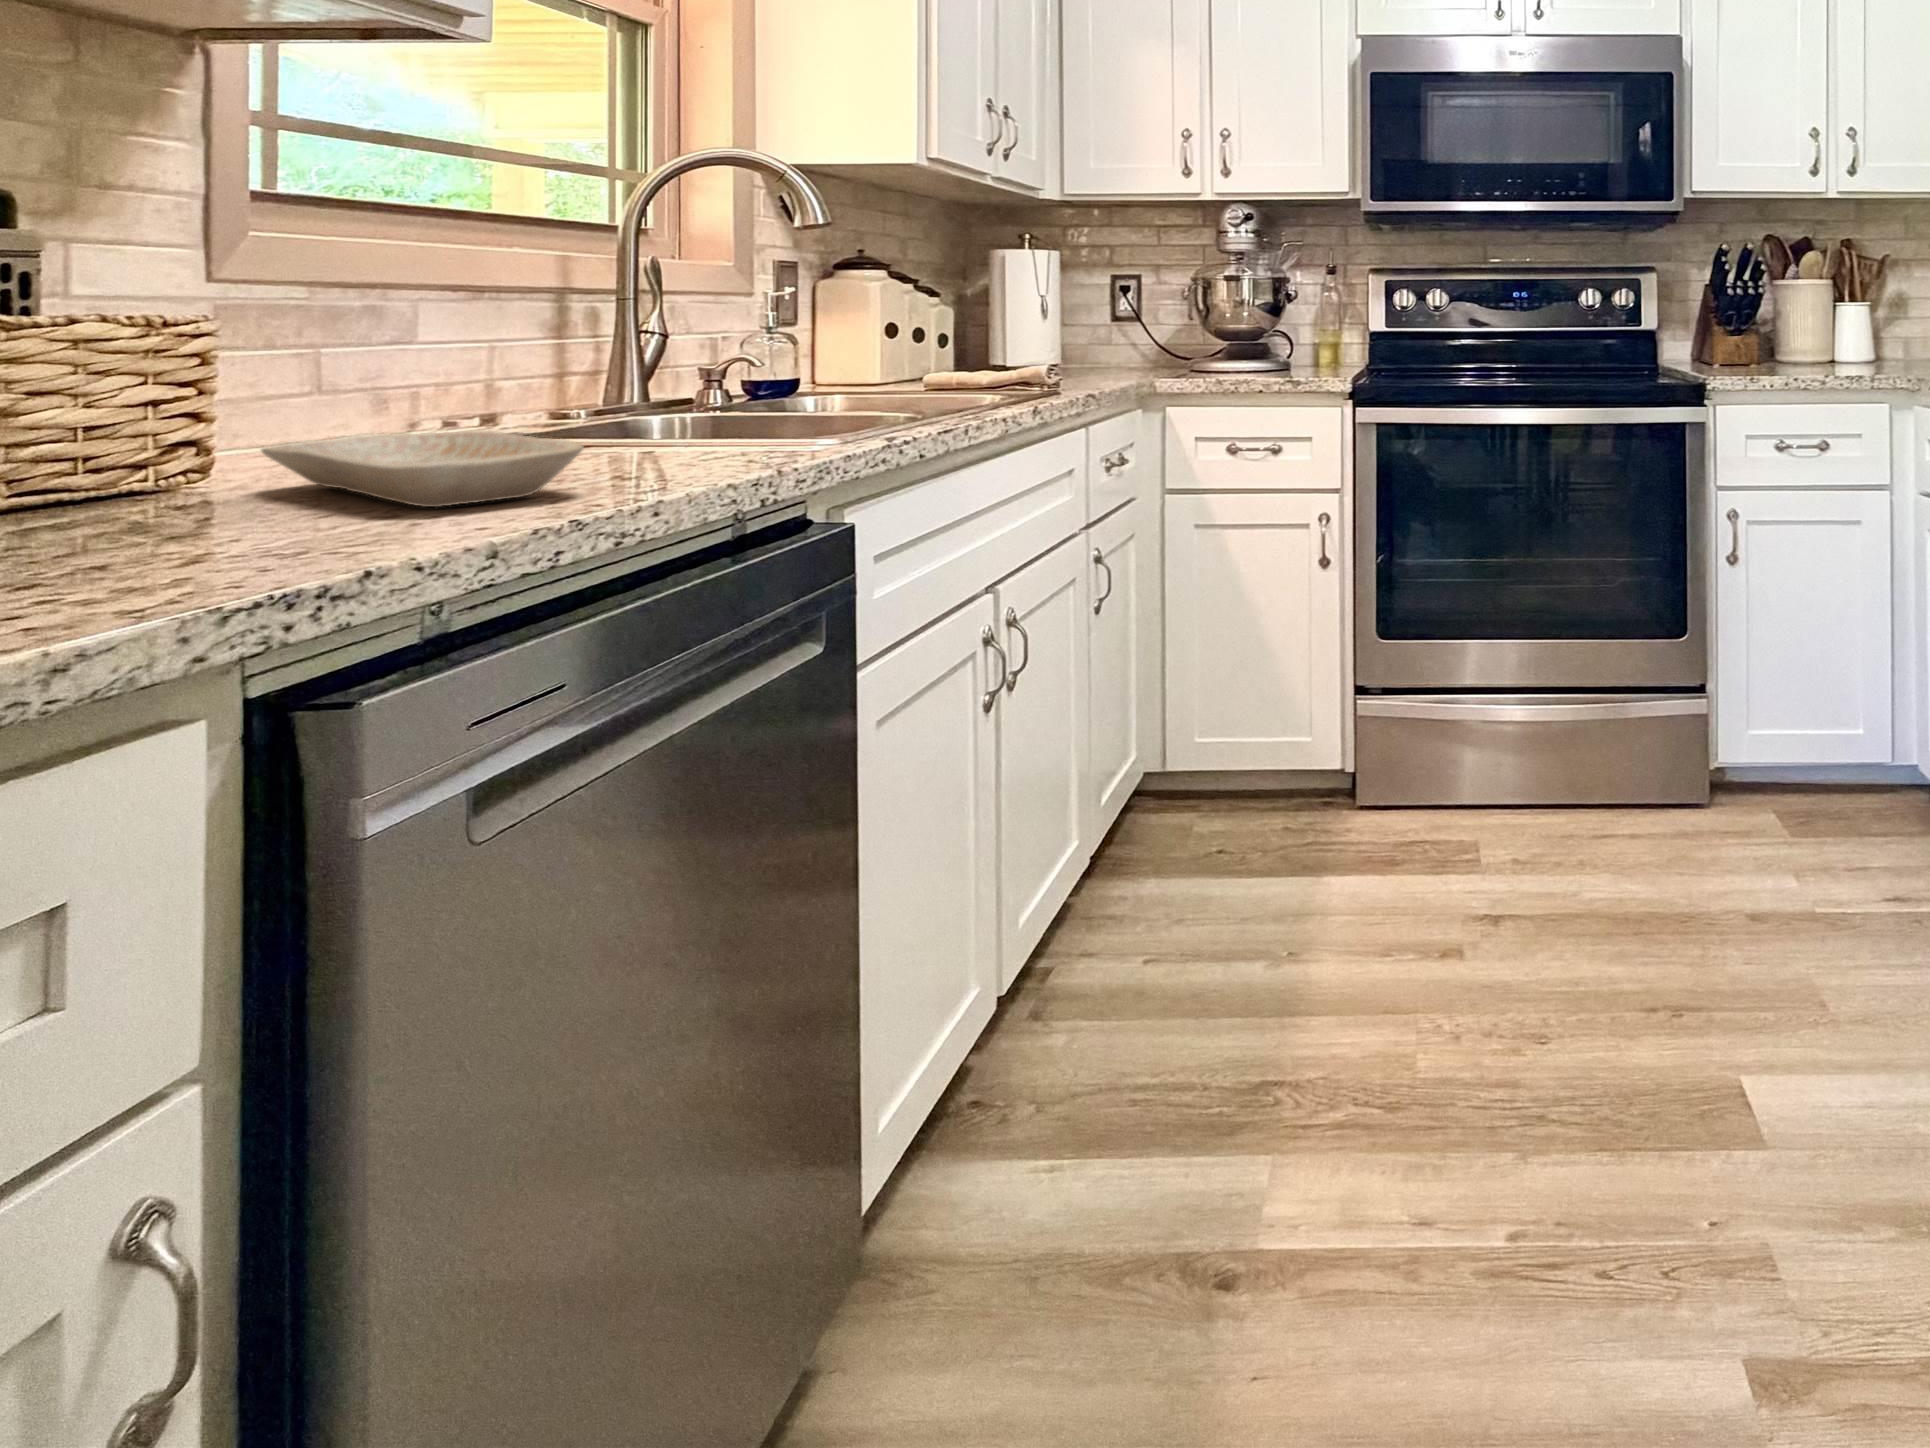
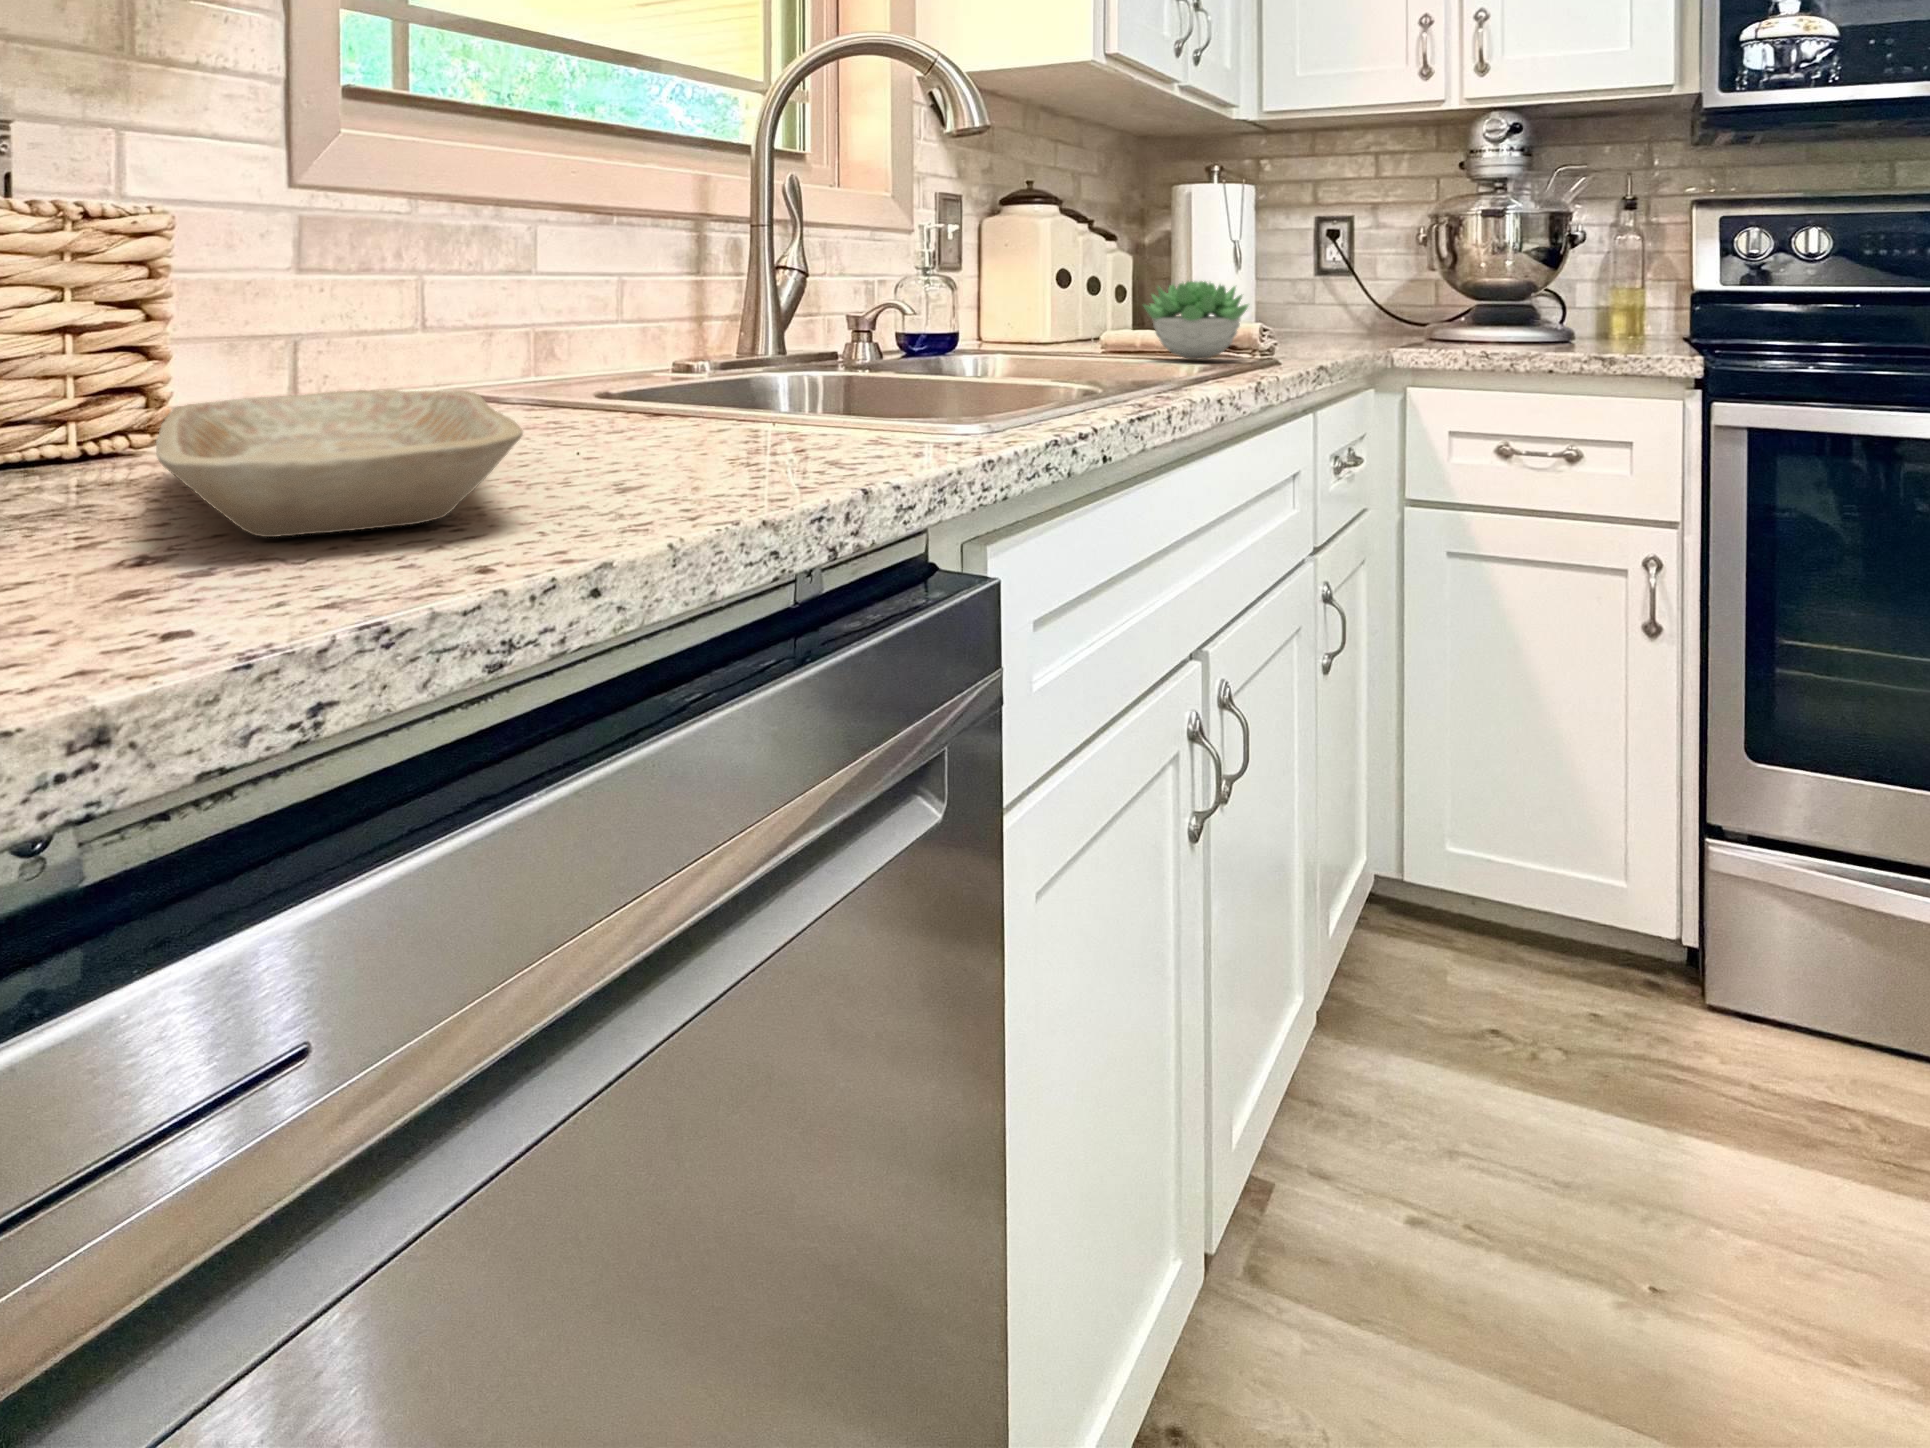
succulent plant: none [955,334,1040,392] -> present [1143,281,1248,360]

